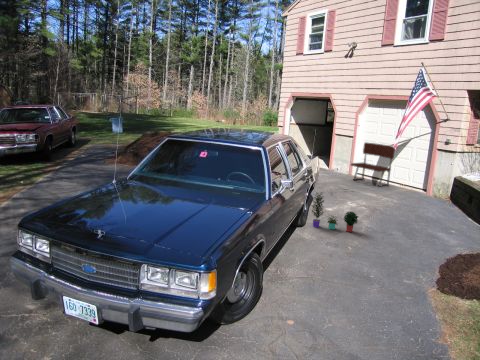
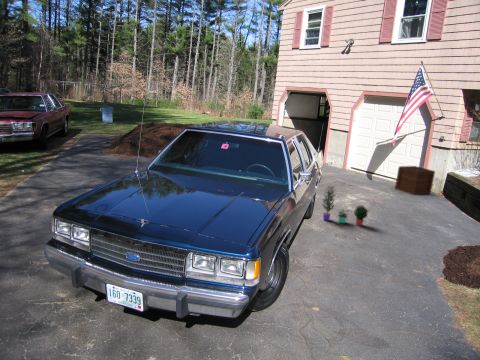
bench: present [351,143,395,186] -> none [346,137,389,181]
wooden crate: none [400,171,441,201] -> present [395,166,435,195]

